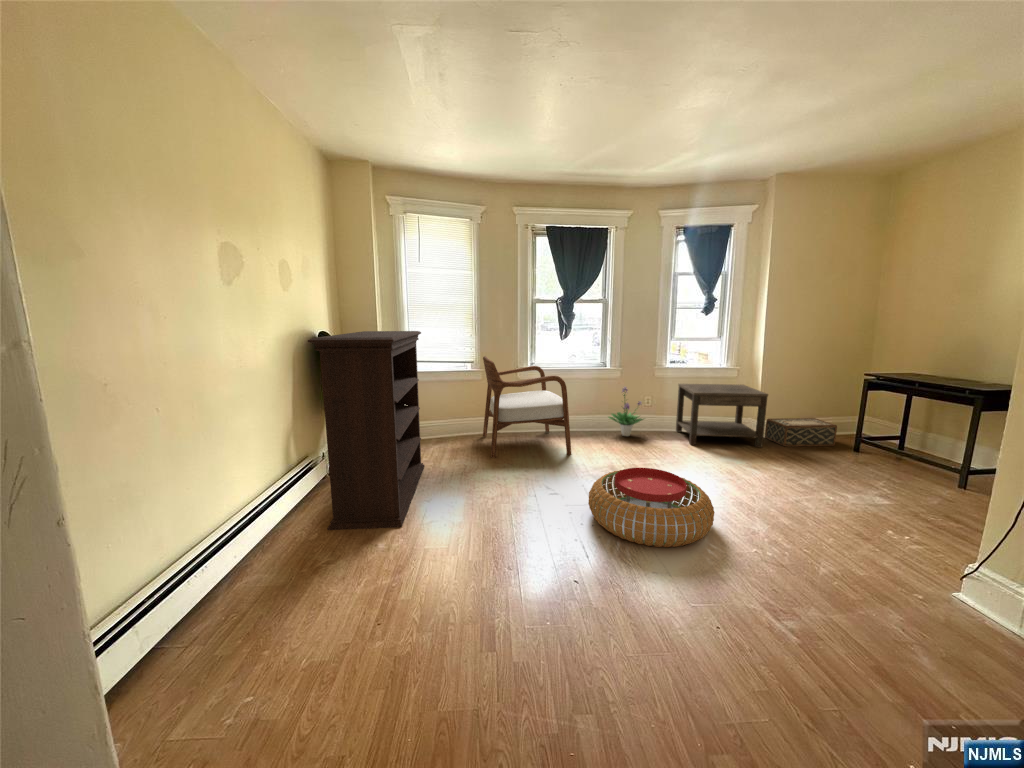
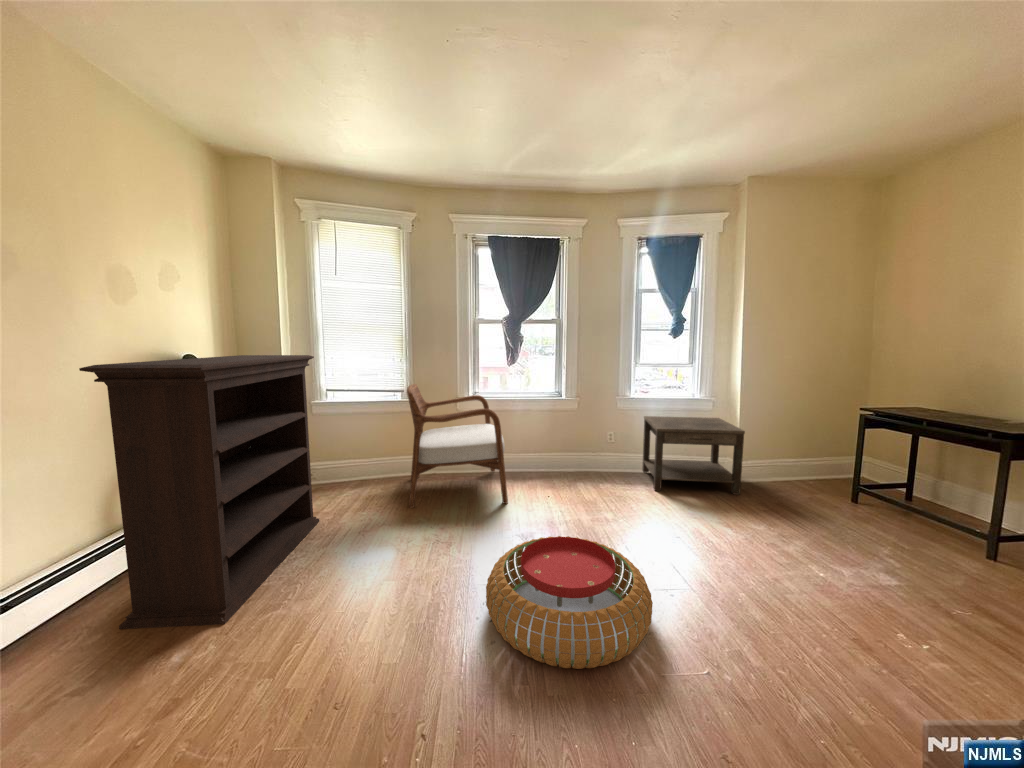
potted plant: present [609,387,643,436] -> none [561,420,605,478]
woven basket: present [765,418,837,447] -> none [745,458,830,494]

